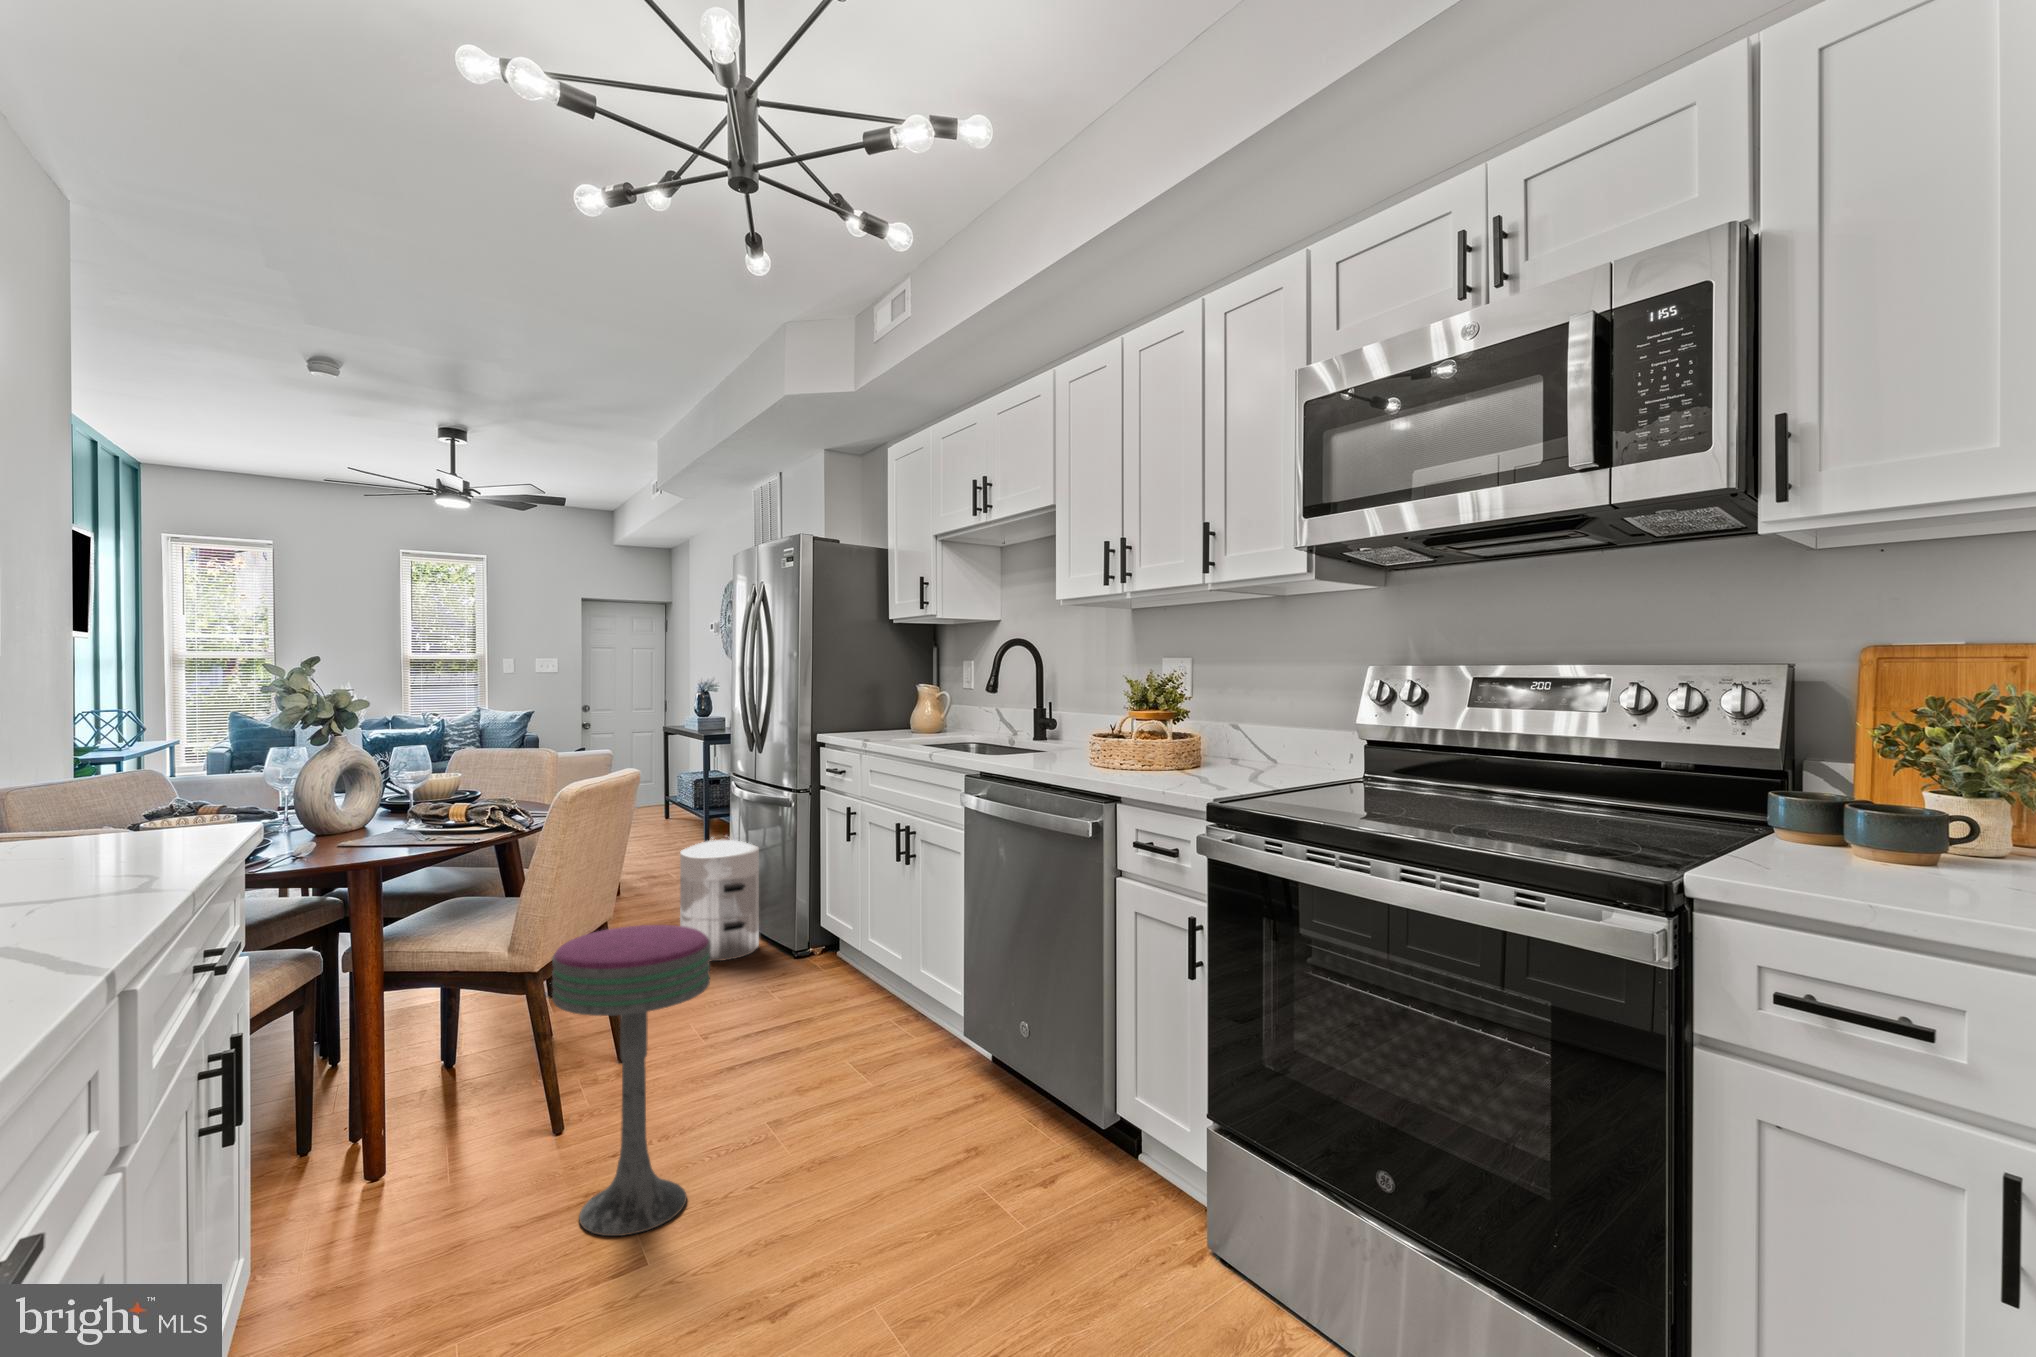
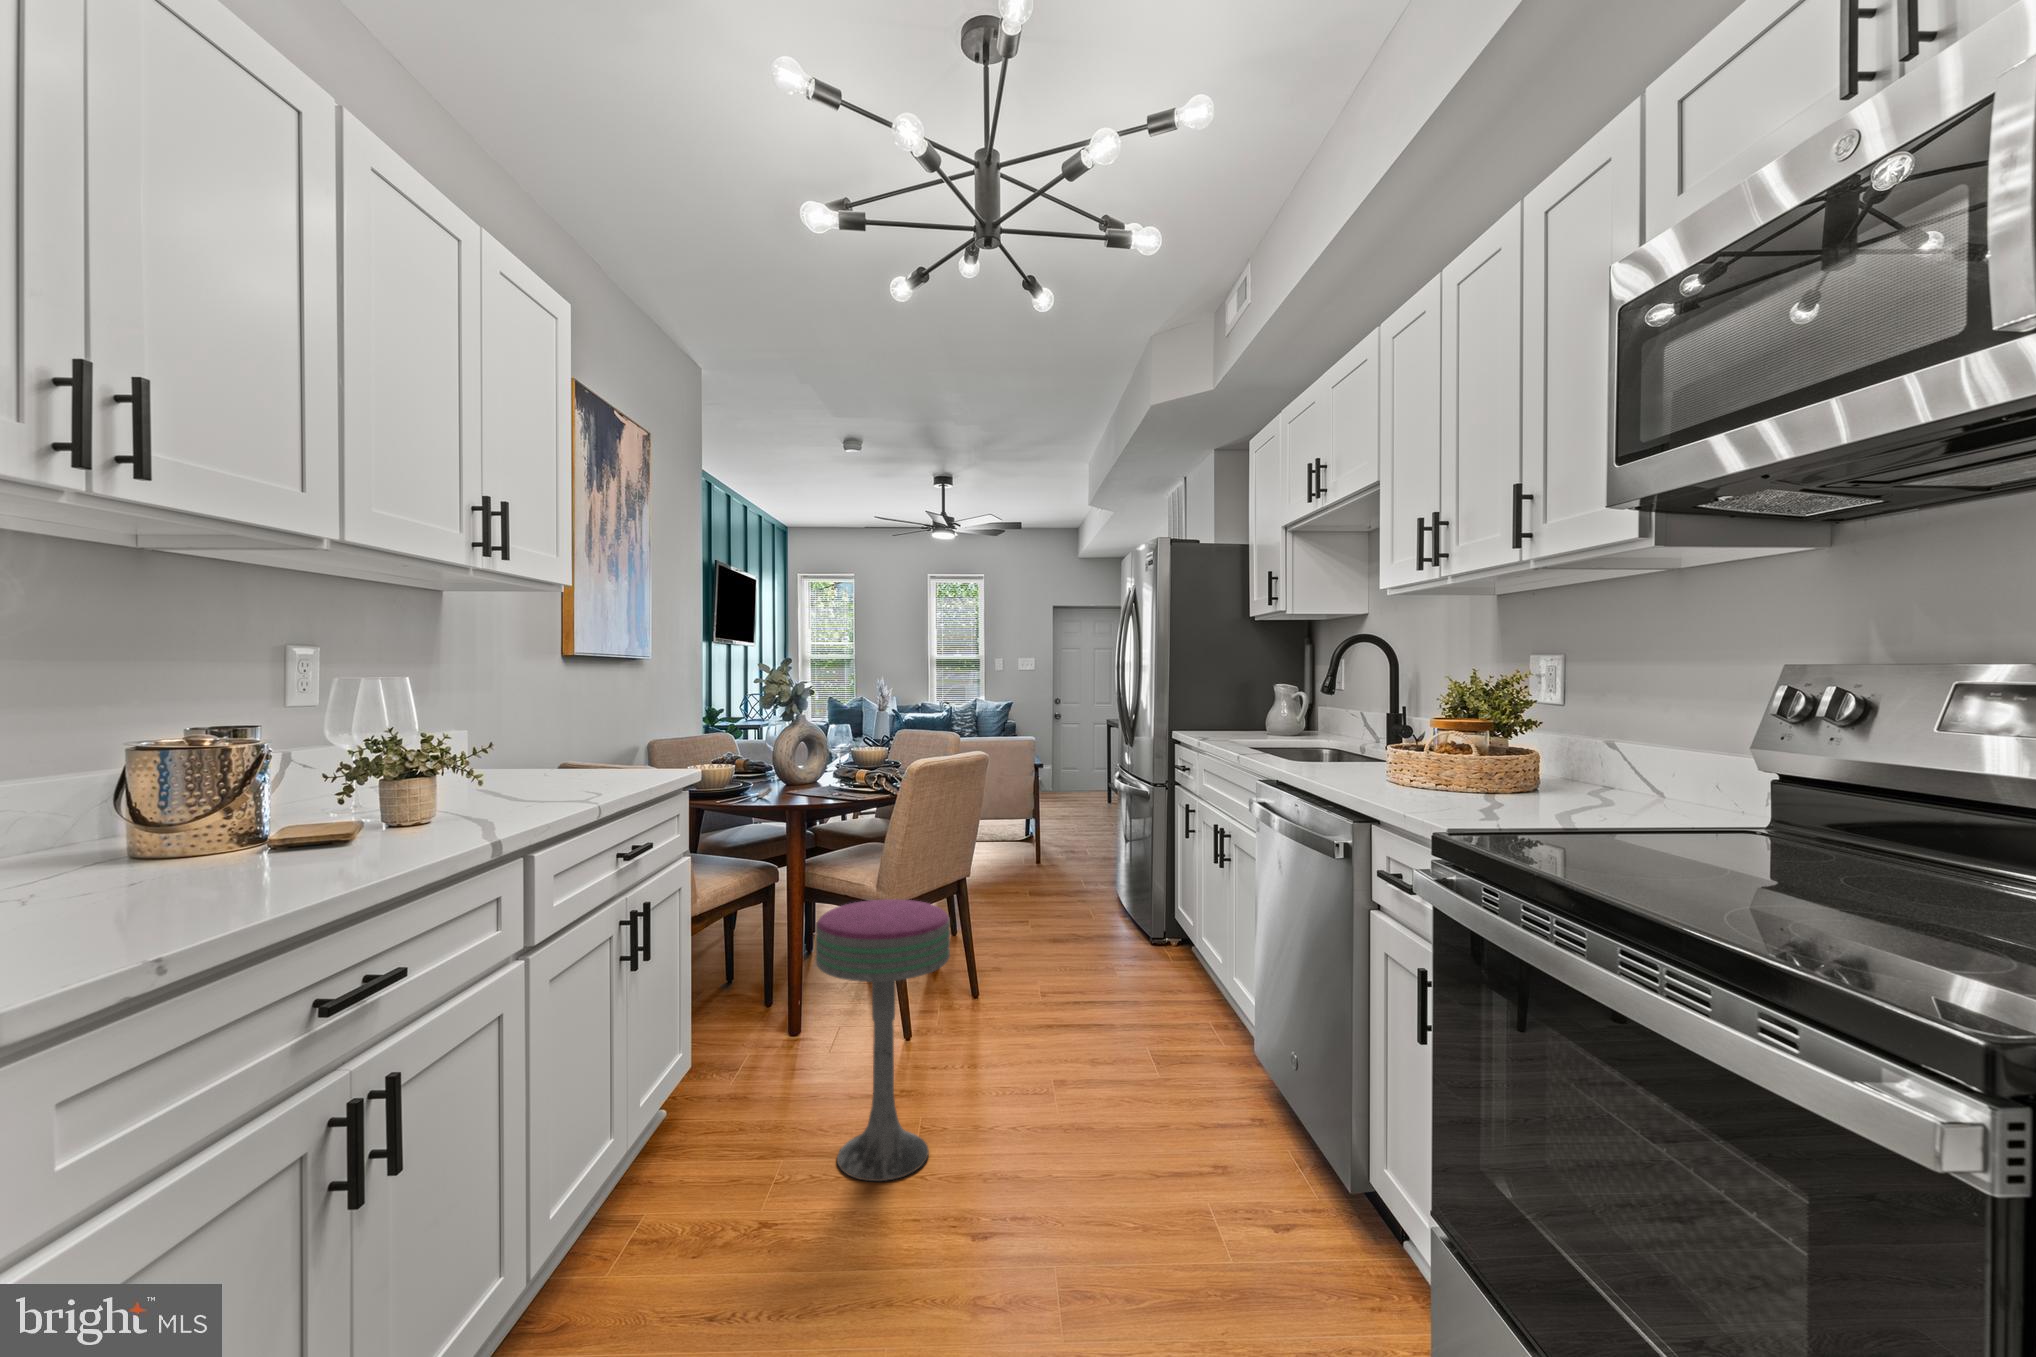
waste bin: present [680,835,759,961] -> none [1056,820,1126,936]

